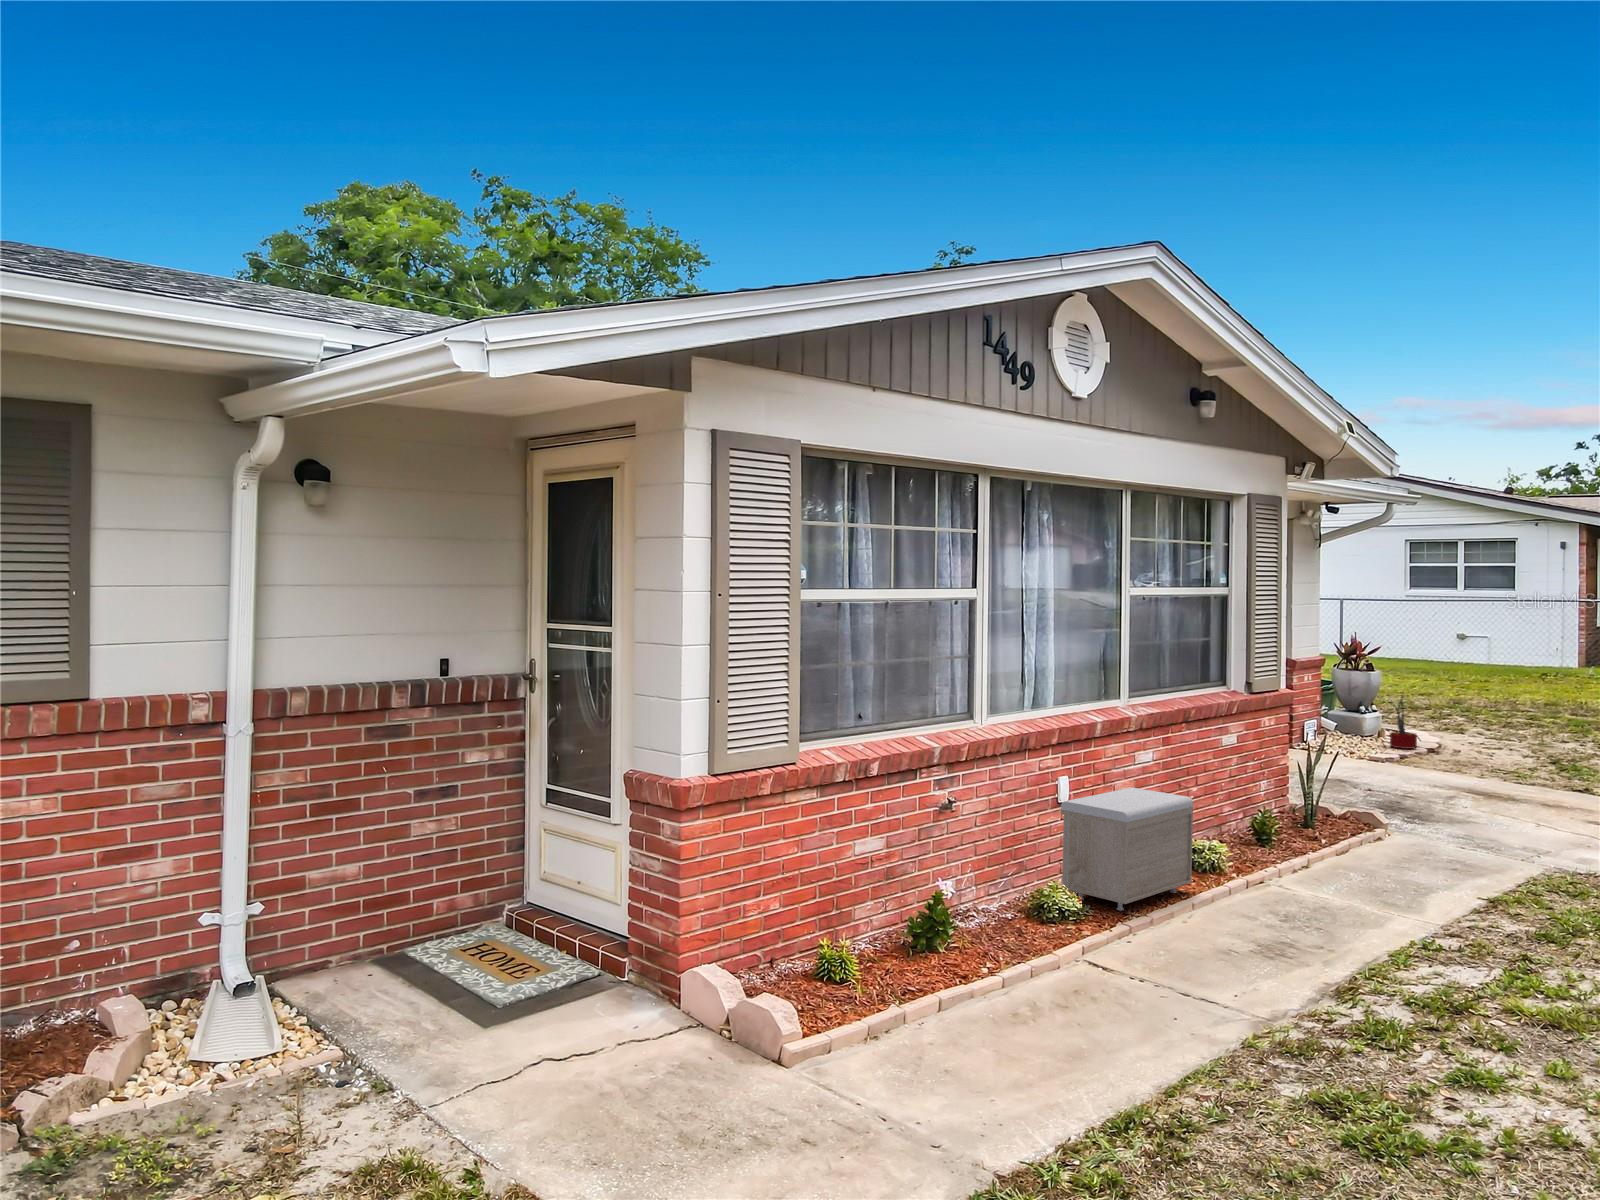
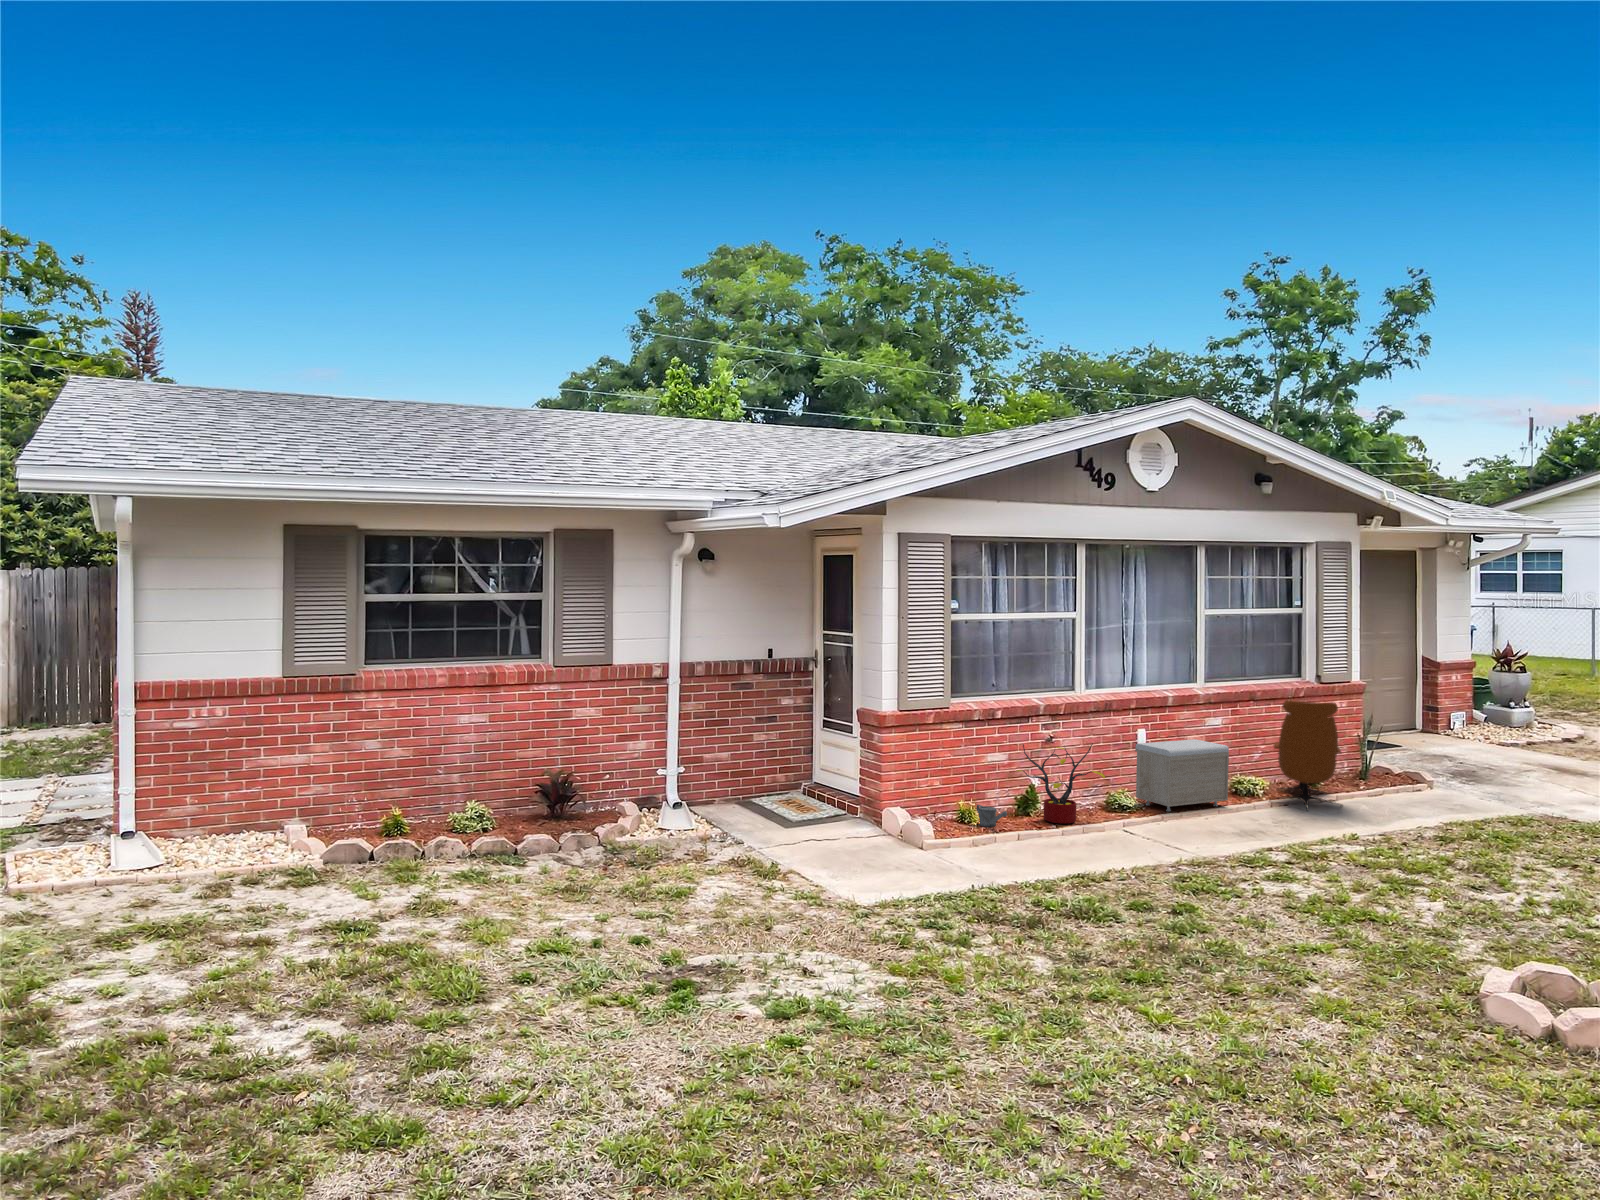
decorative plant: present [1390,695,1417,749] -> present [1017,743,1105,824]
lounge chair: none [1219,723,1346,891] -> present [1269,700,1342,810]
watering can: none [844,936,910,980] -> present [977,805,1007,827]

